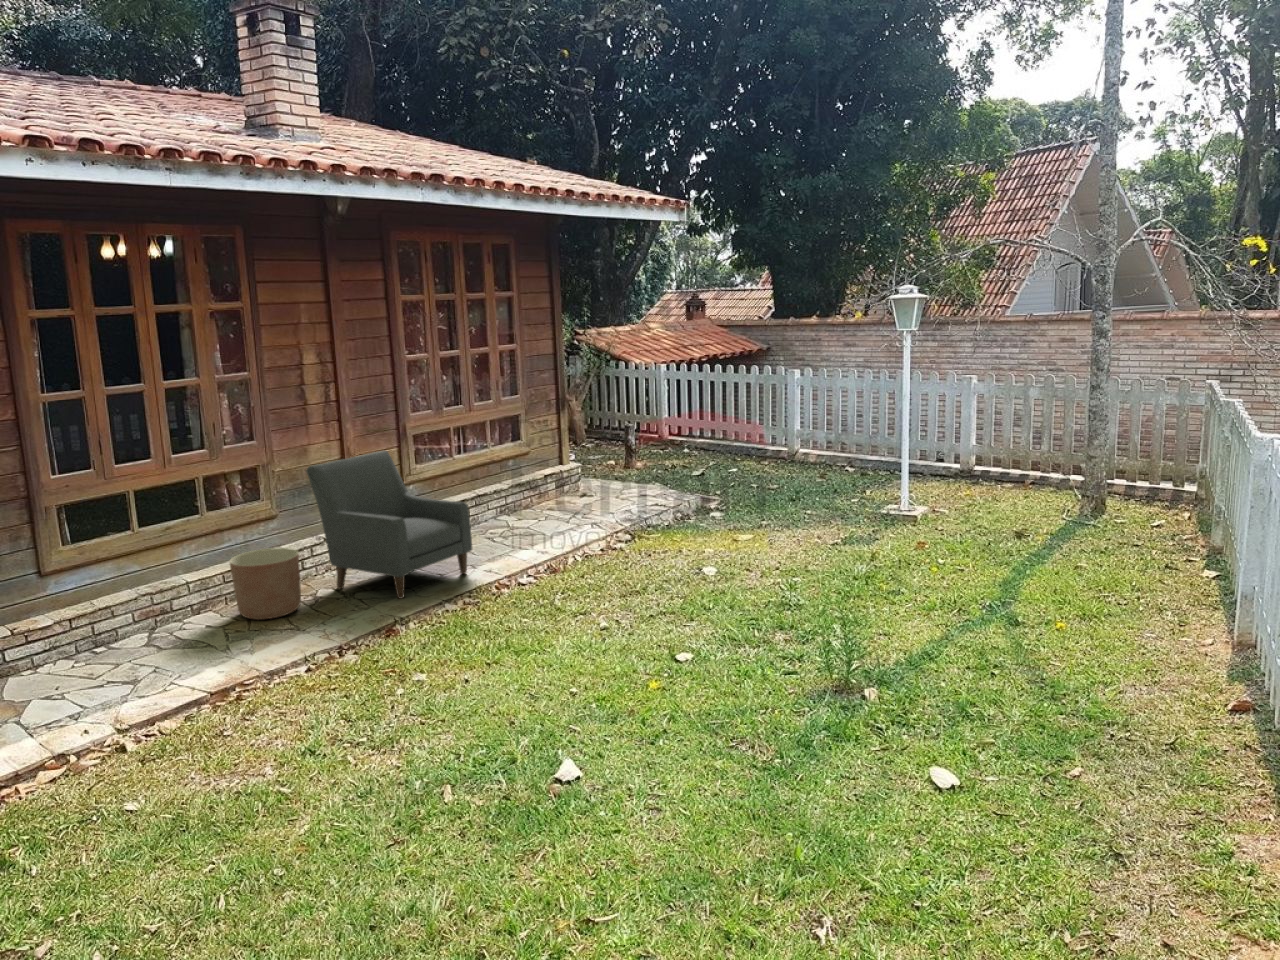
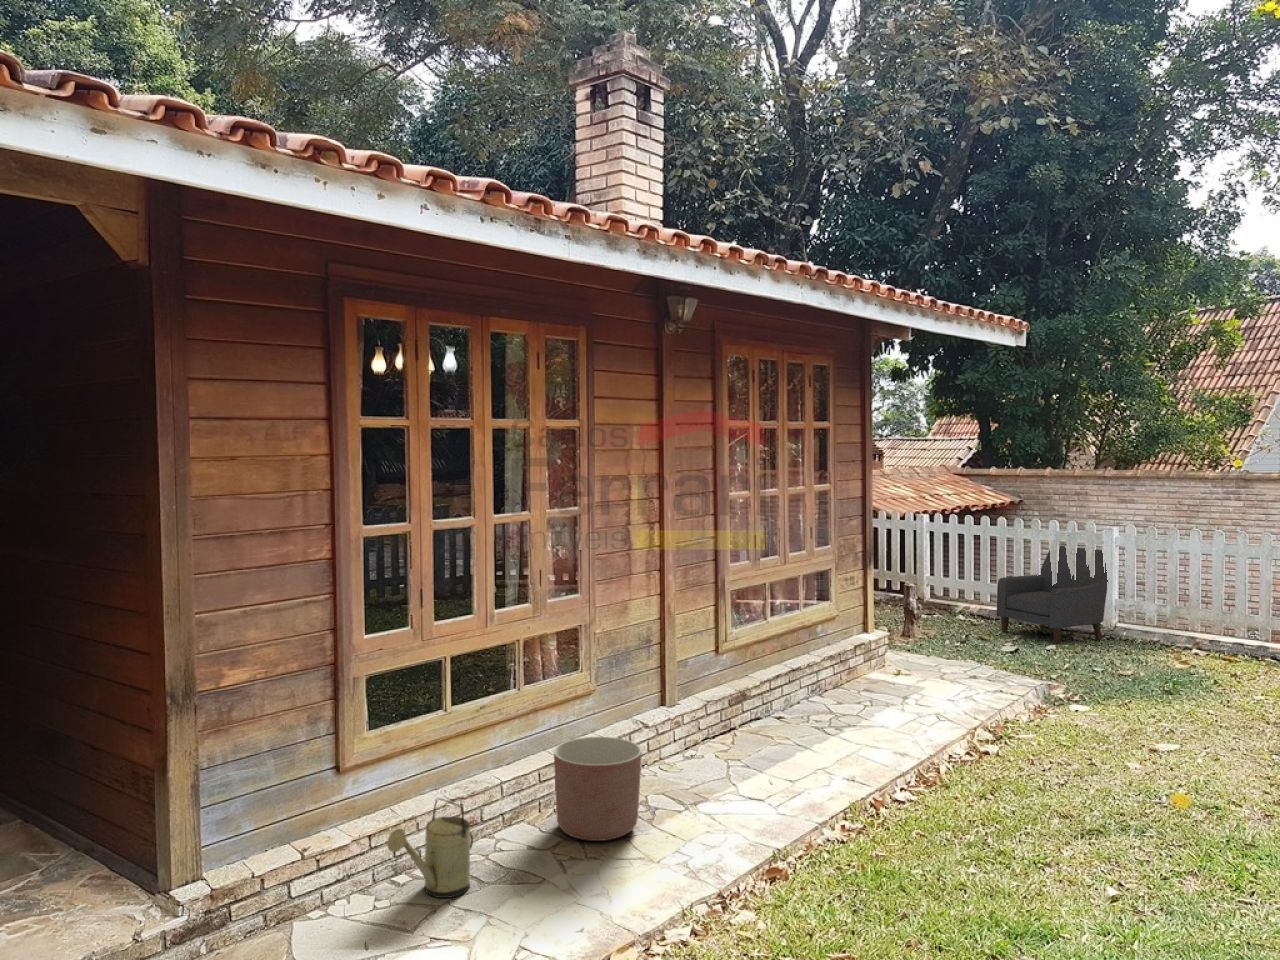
chair: present [306,451,472,599] -> present [997,545,1108,645]
watering can: none [80,593,157,659] -> present [387,799,473,898]

